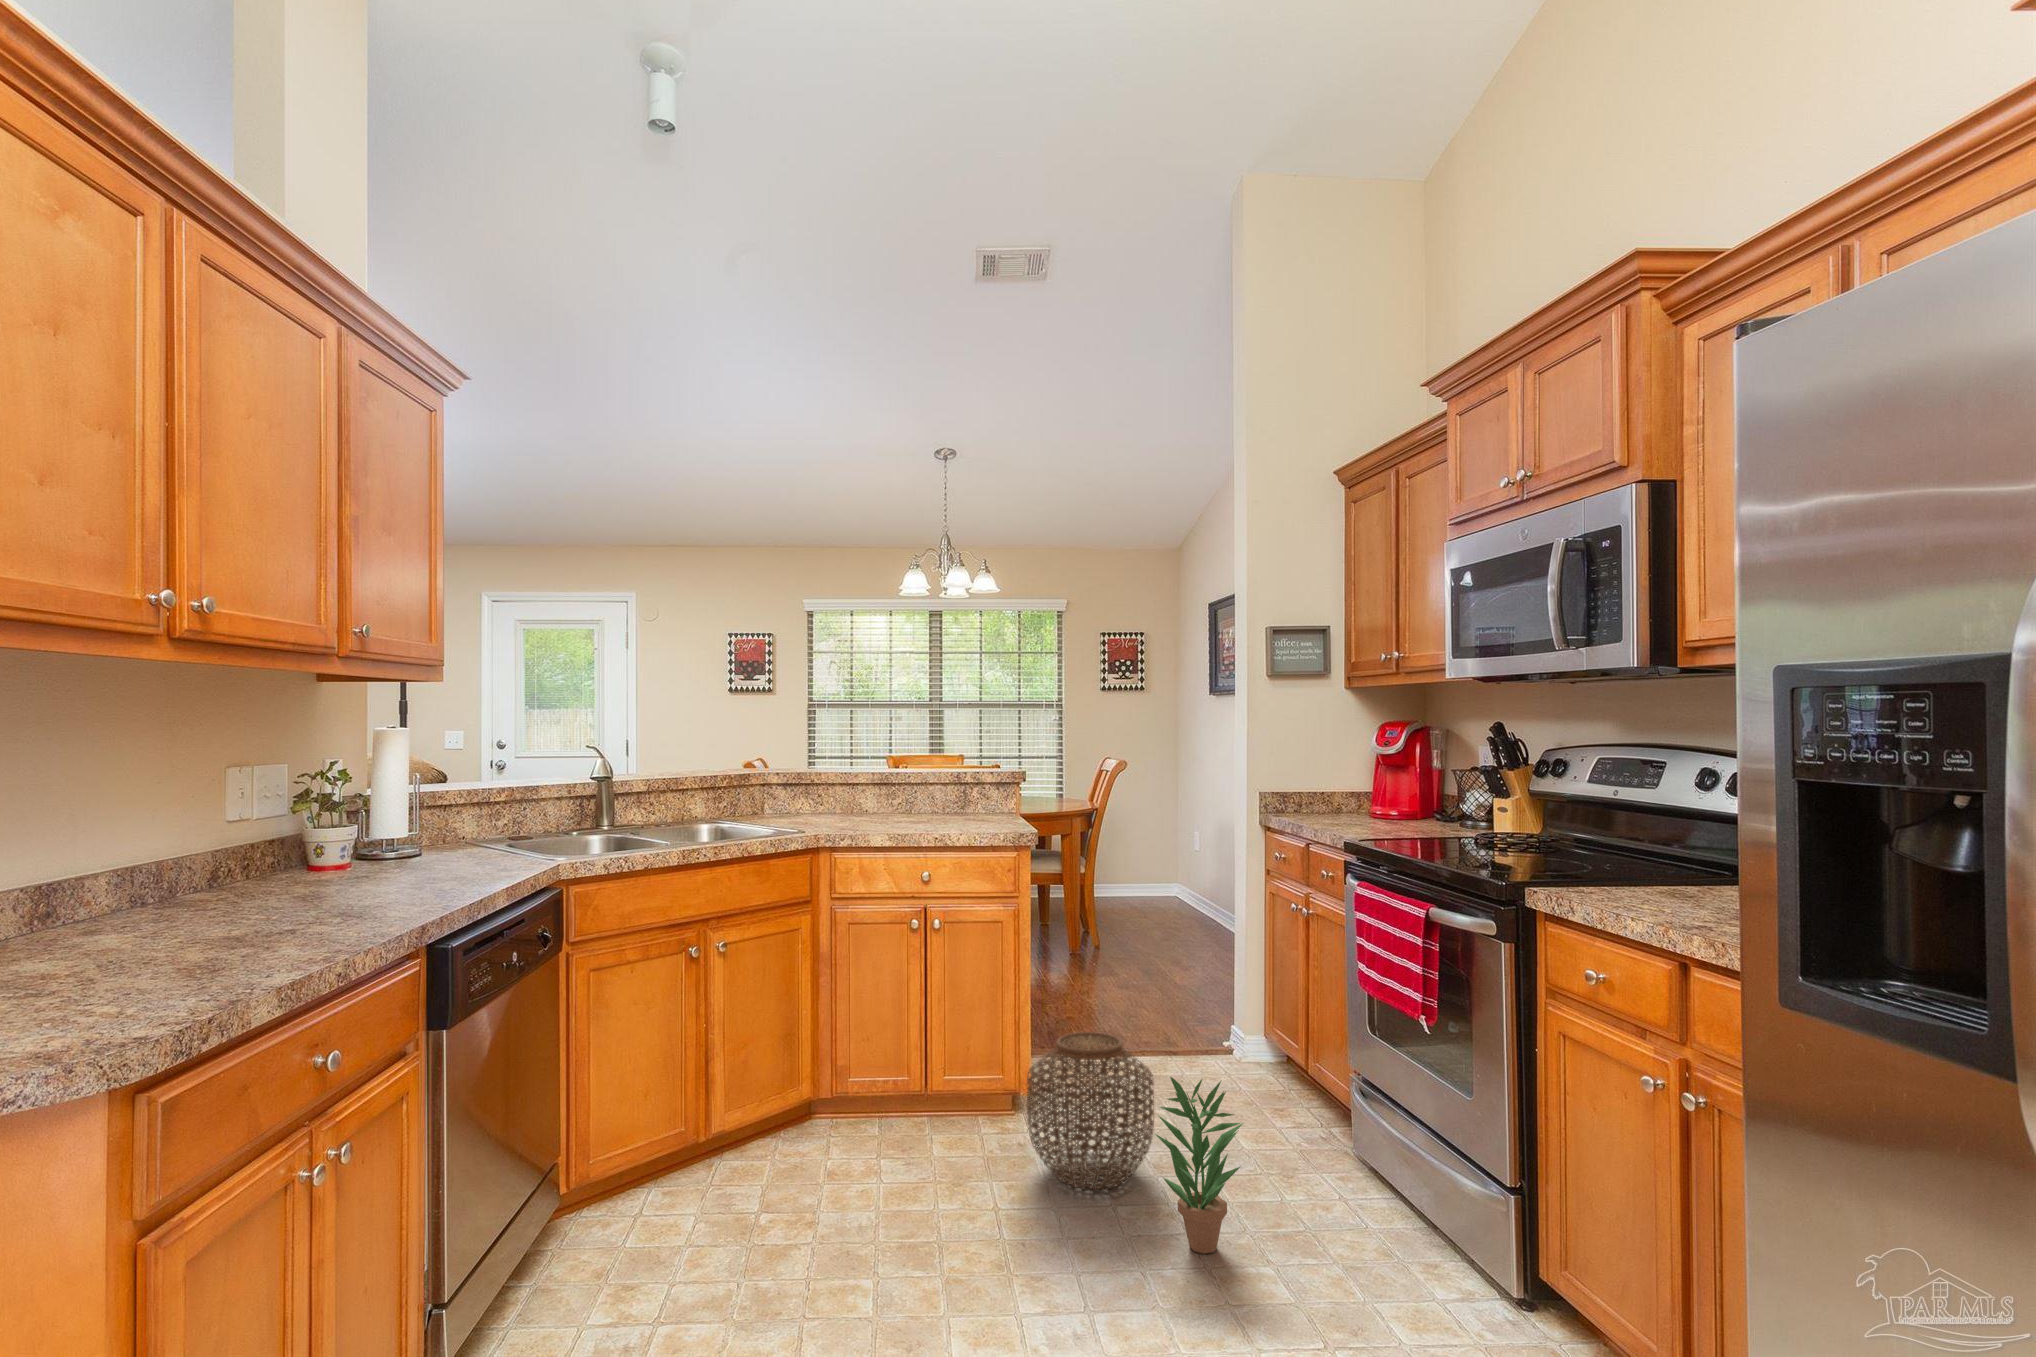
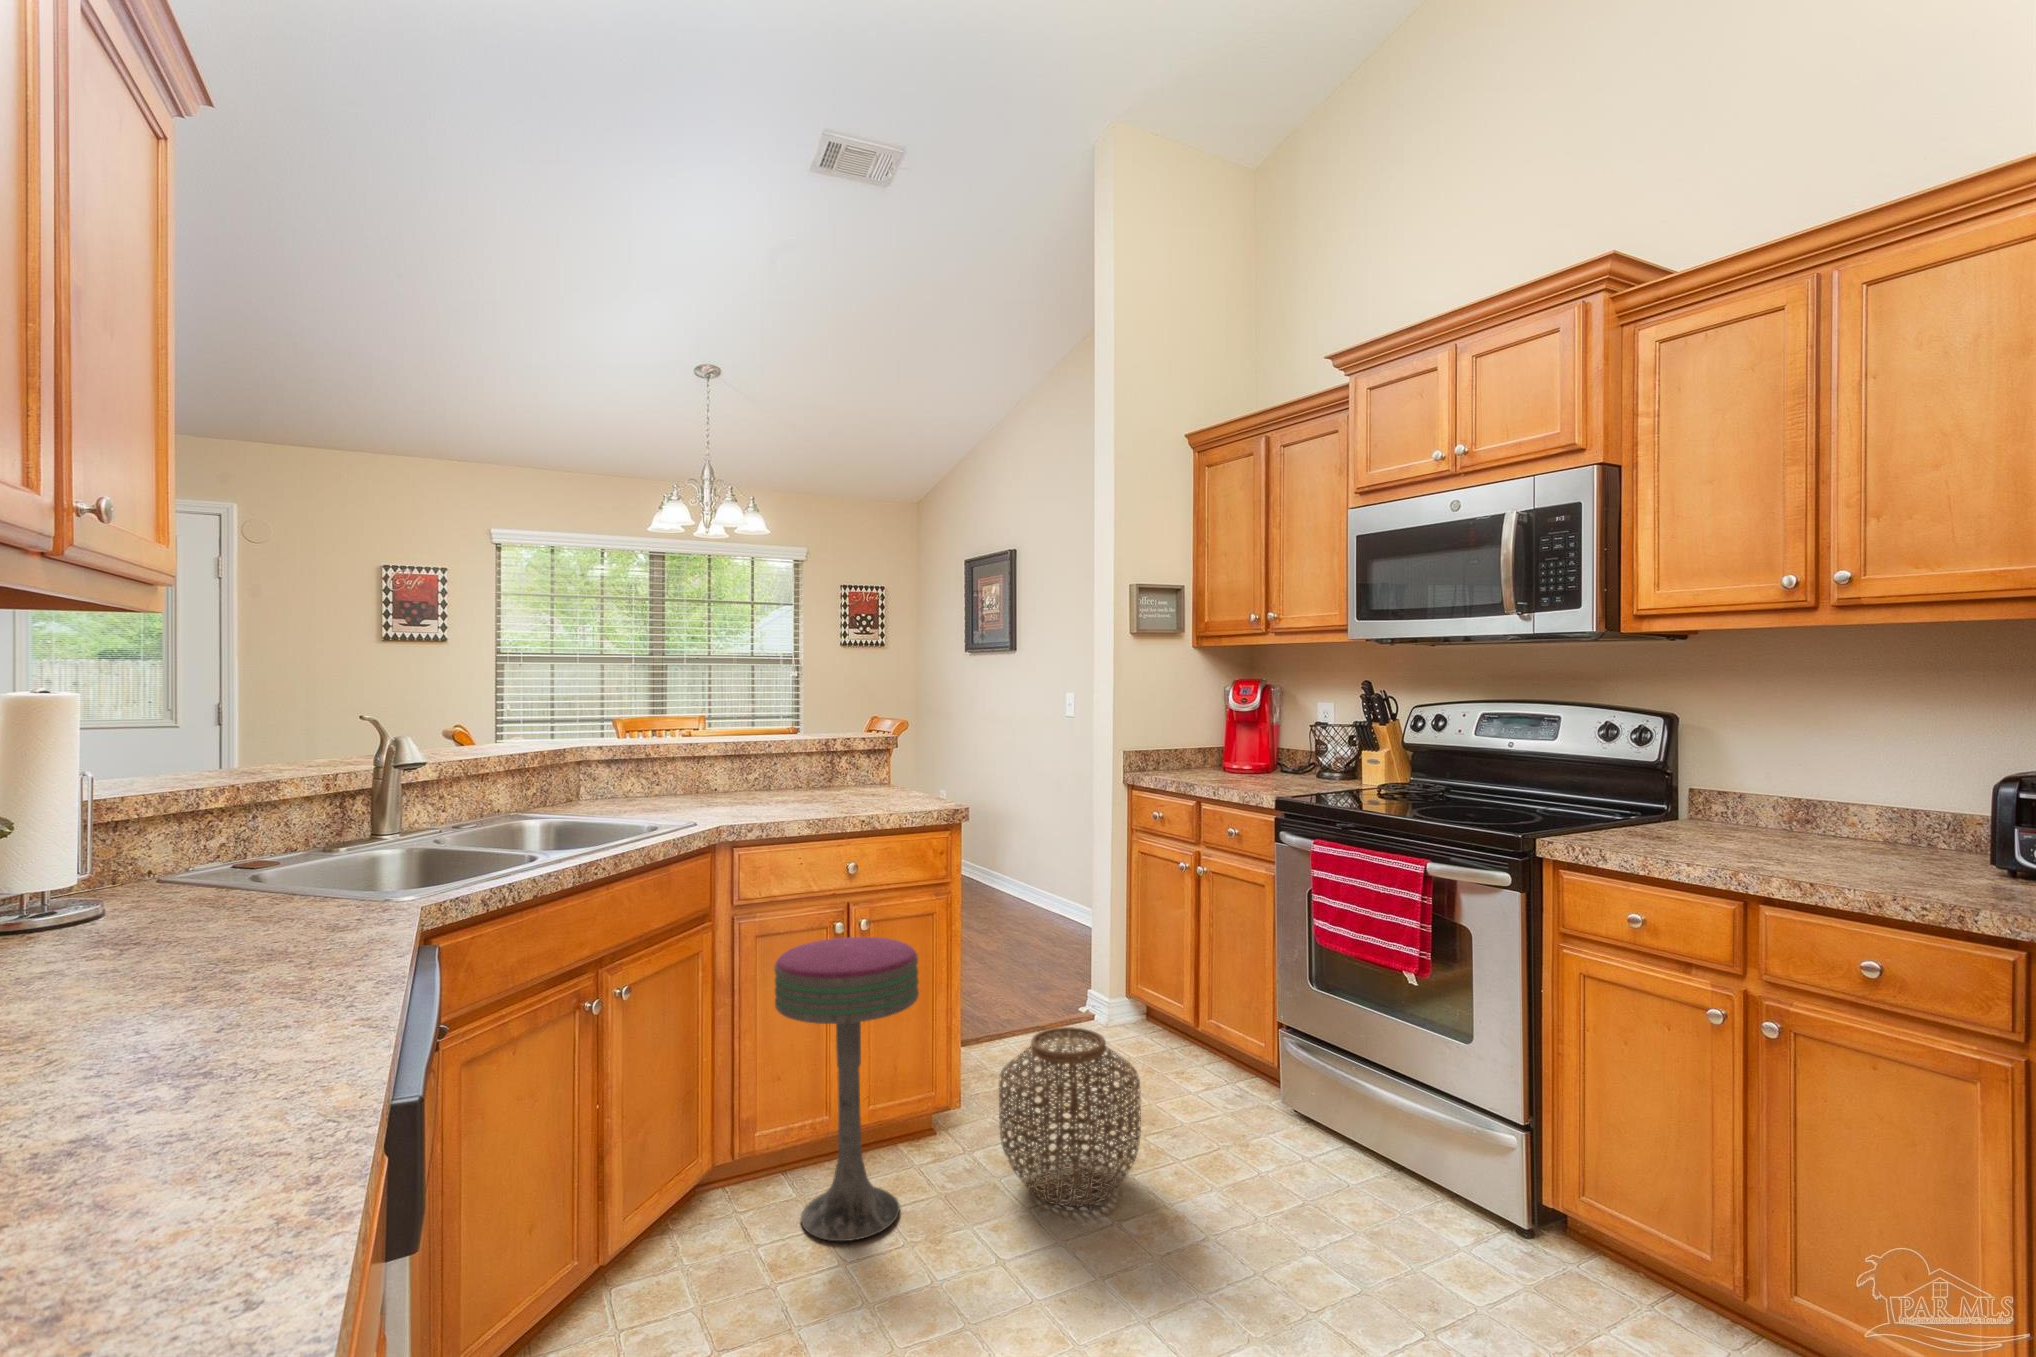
bar stool: none [845,933,961,1175] -> present [774,937,919,1241]
potted plant: present [1155,1077,1244,1254] -> none [1190,1069,1297,1258]

